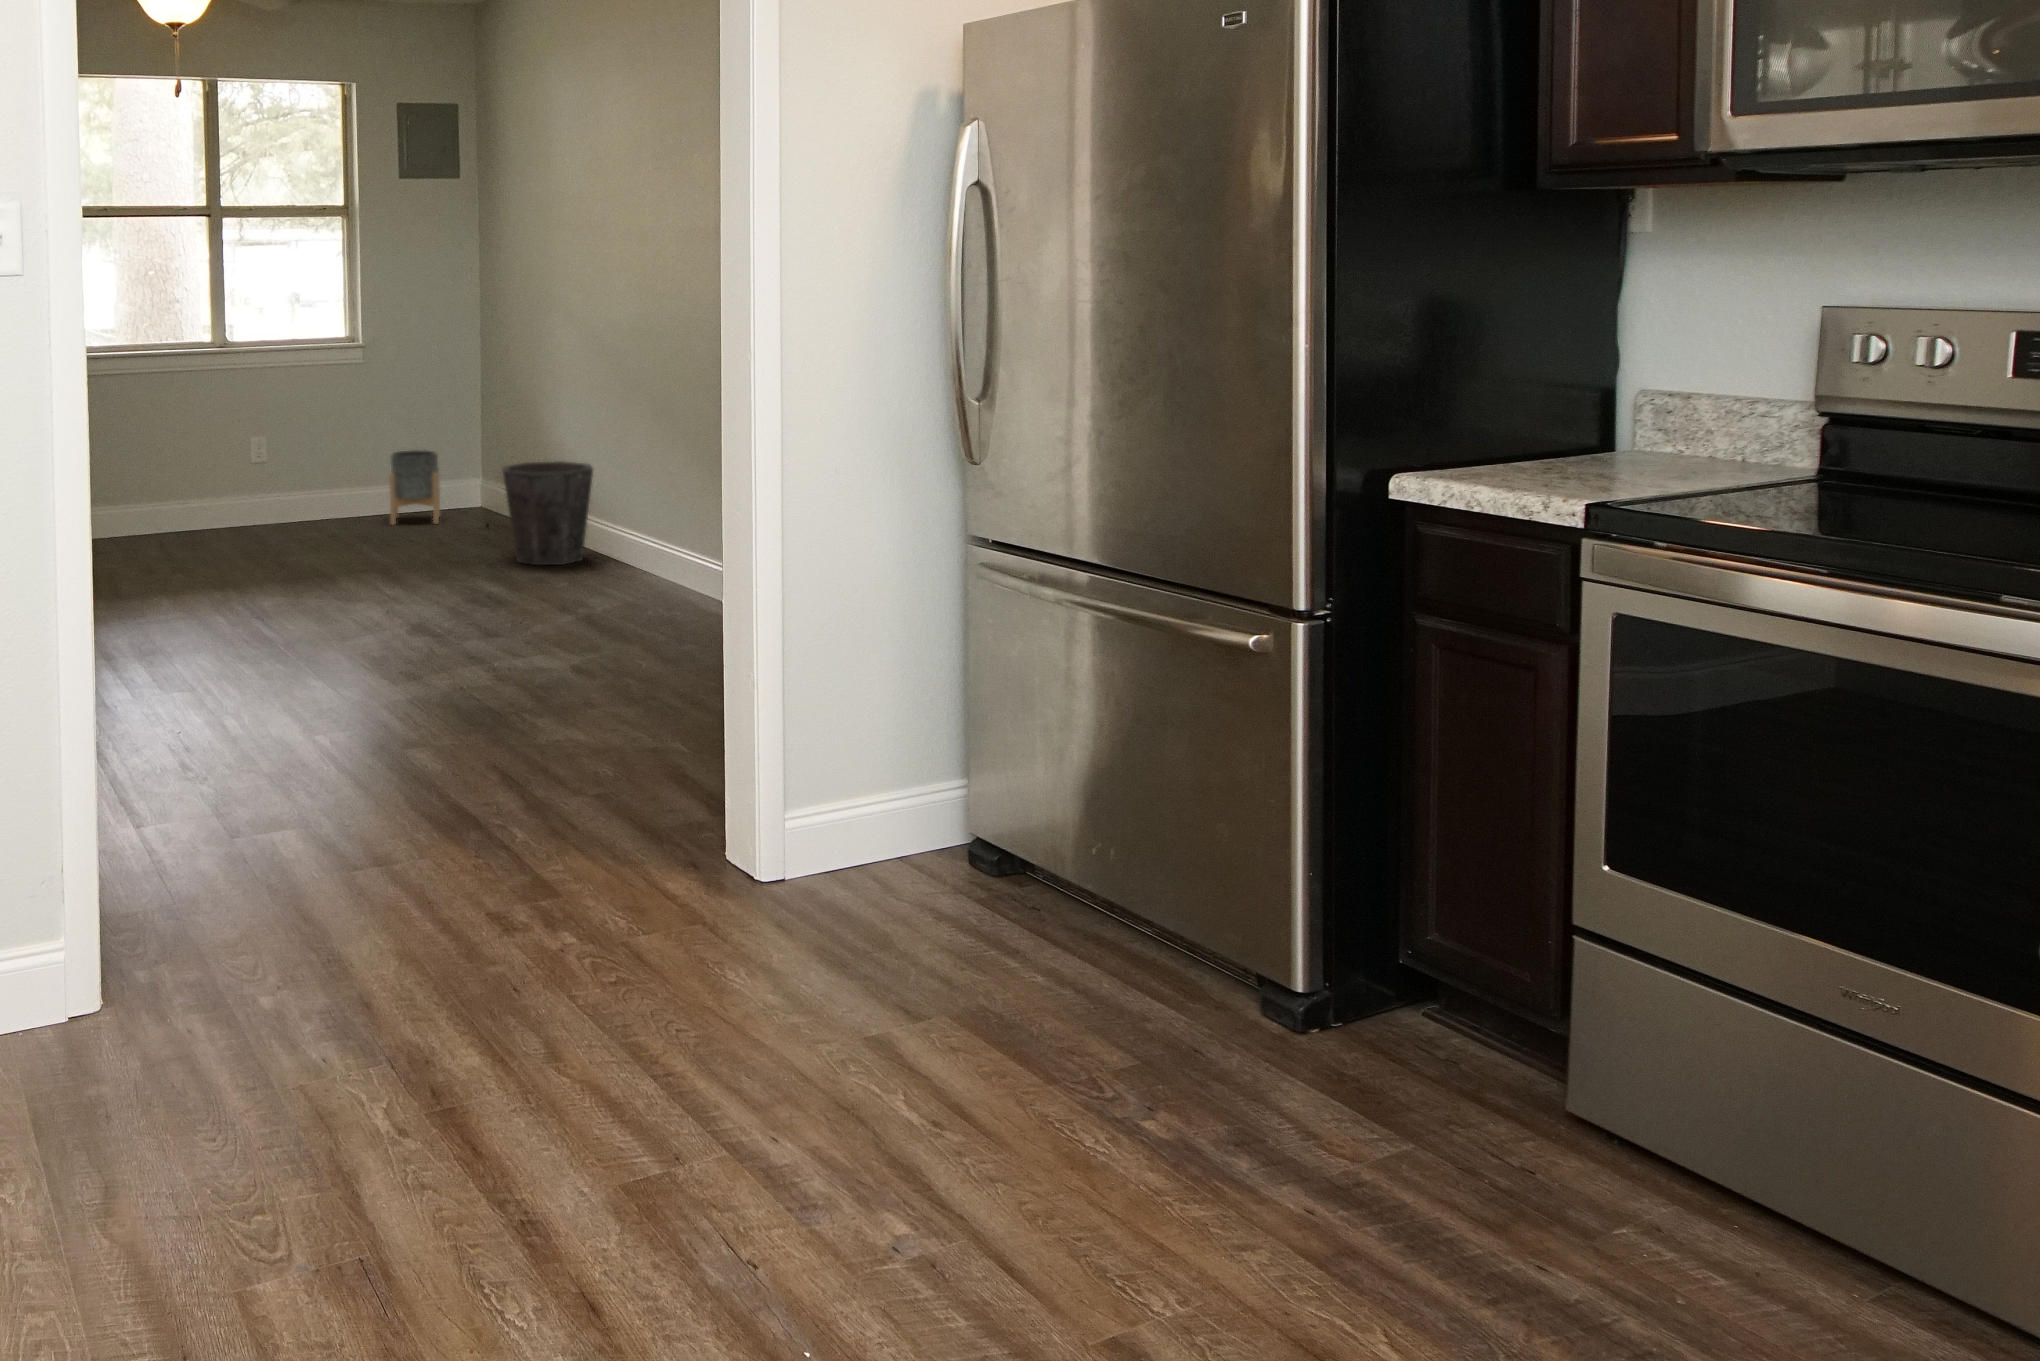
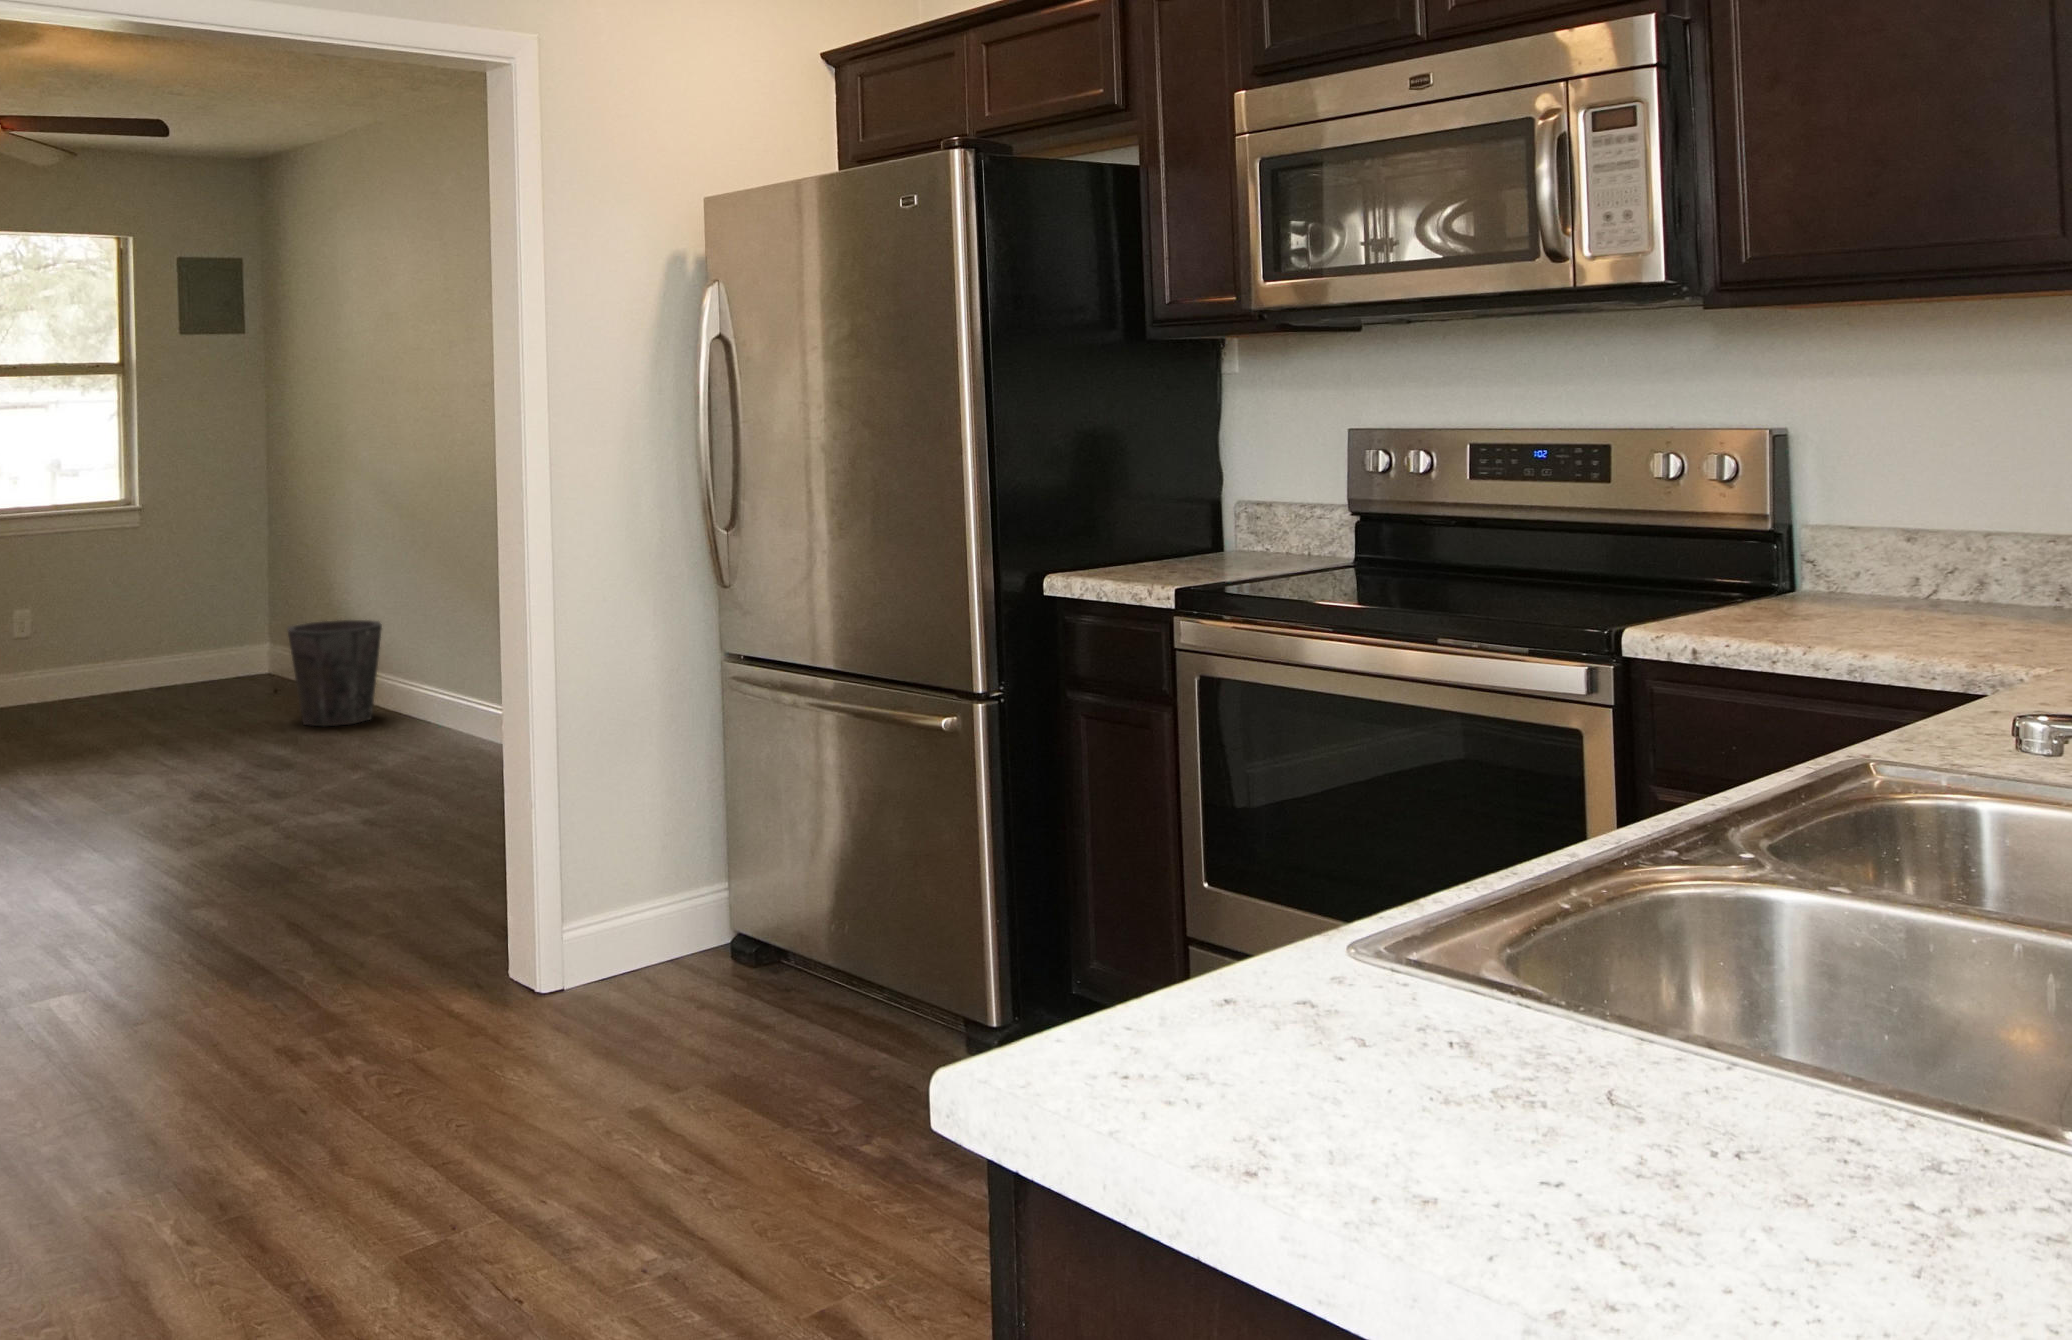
planter: present [389,450,440,525] -> none [165,617,221,696]

